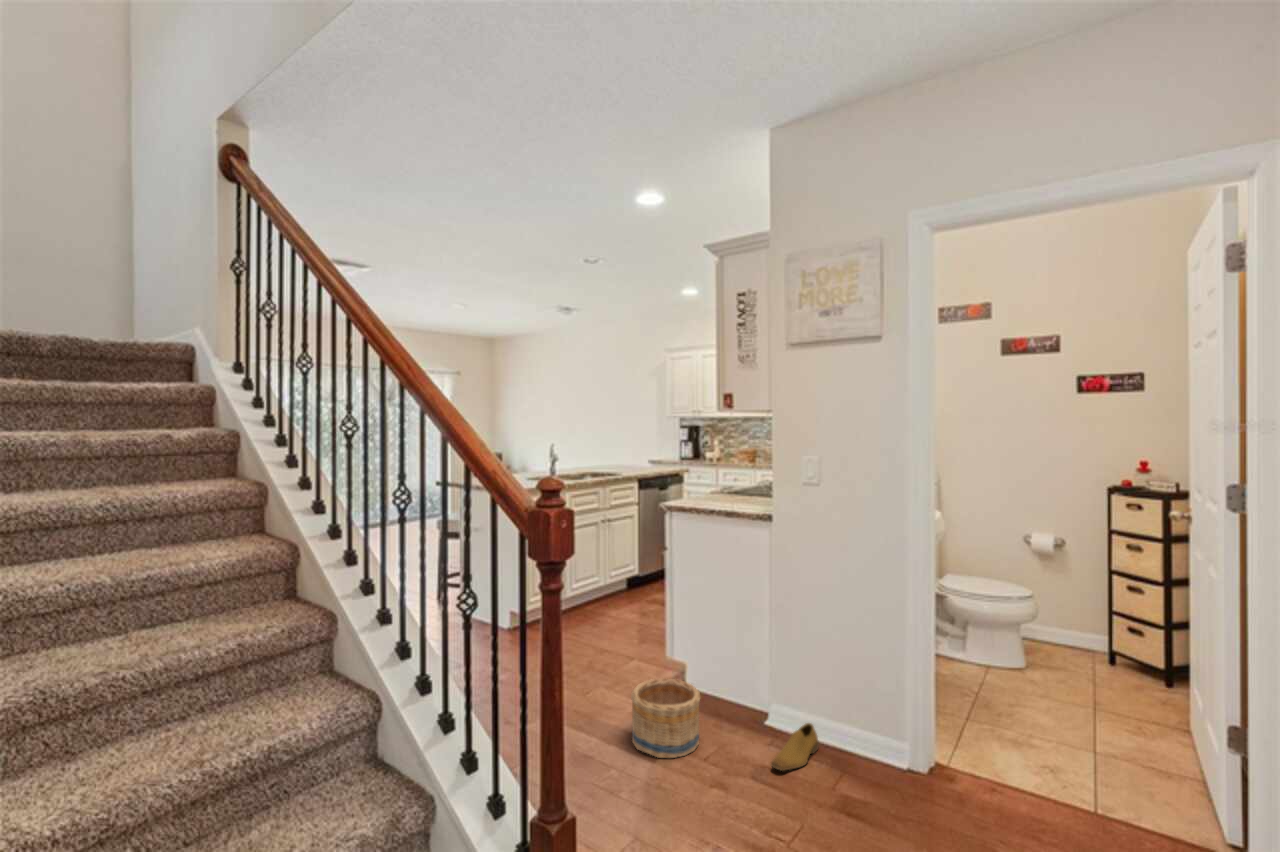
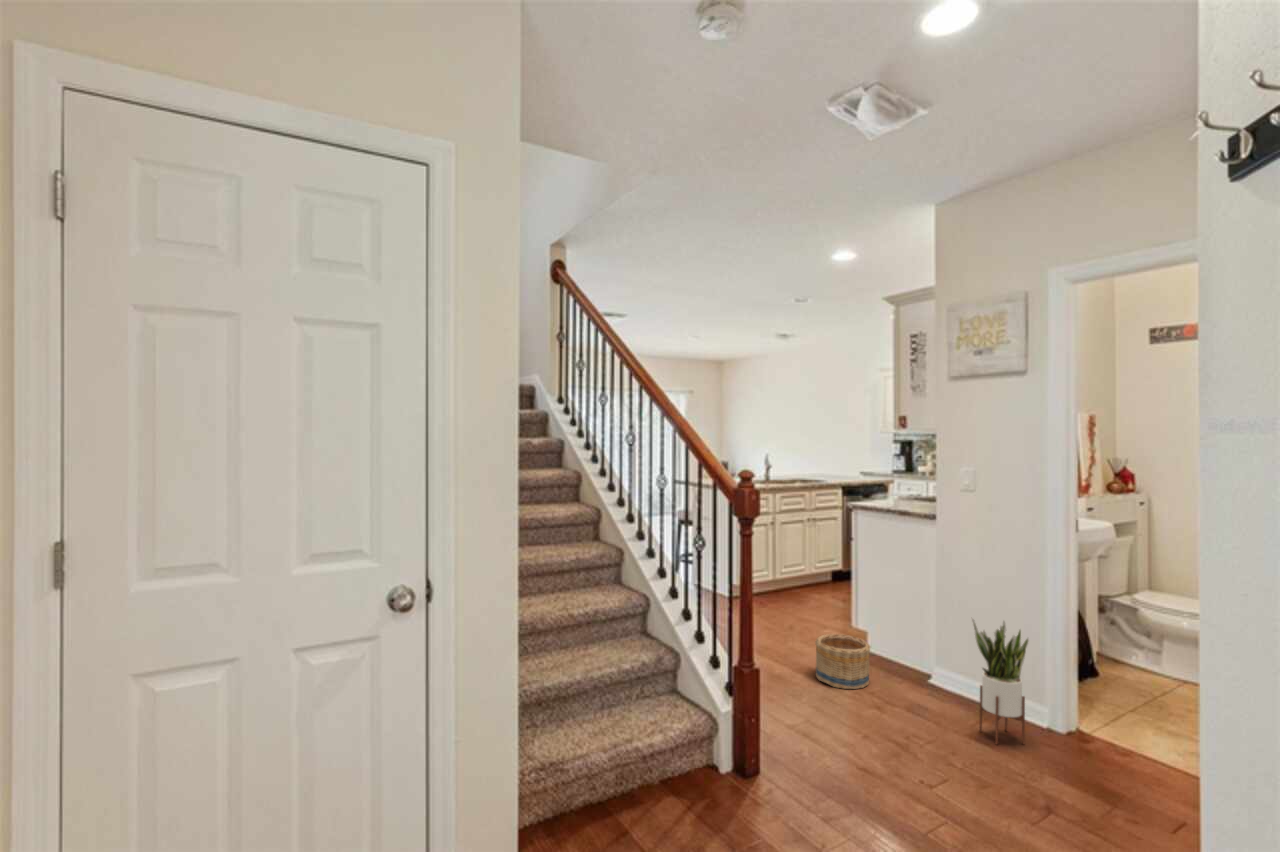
potted plant: none [838,654,903,820] -> present [972,619,1029,744]
shoe: present [771,723,818,771] -> none [922,681,970,709]

